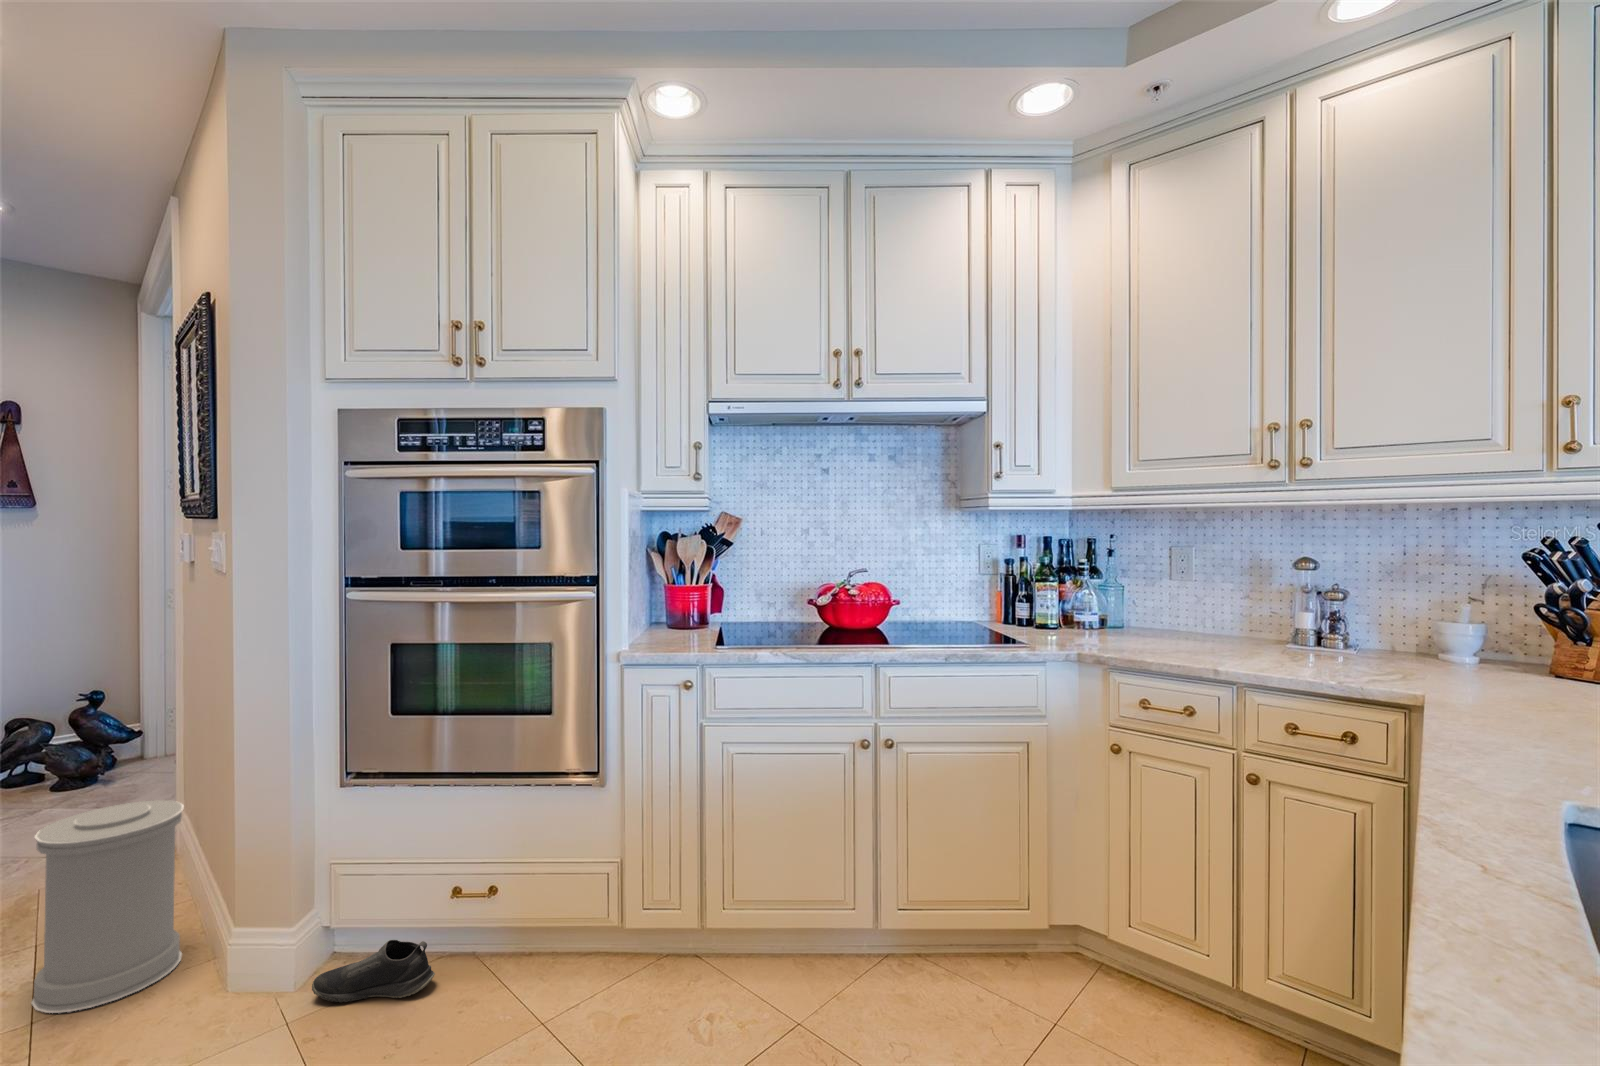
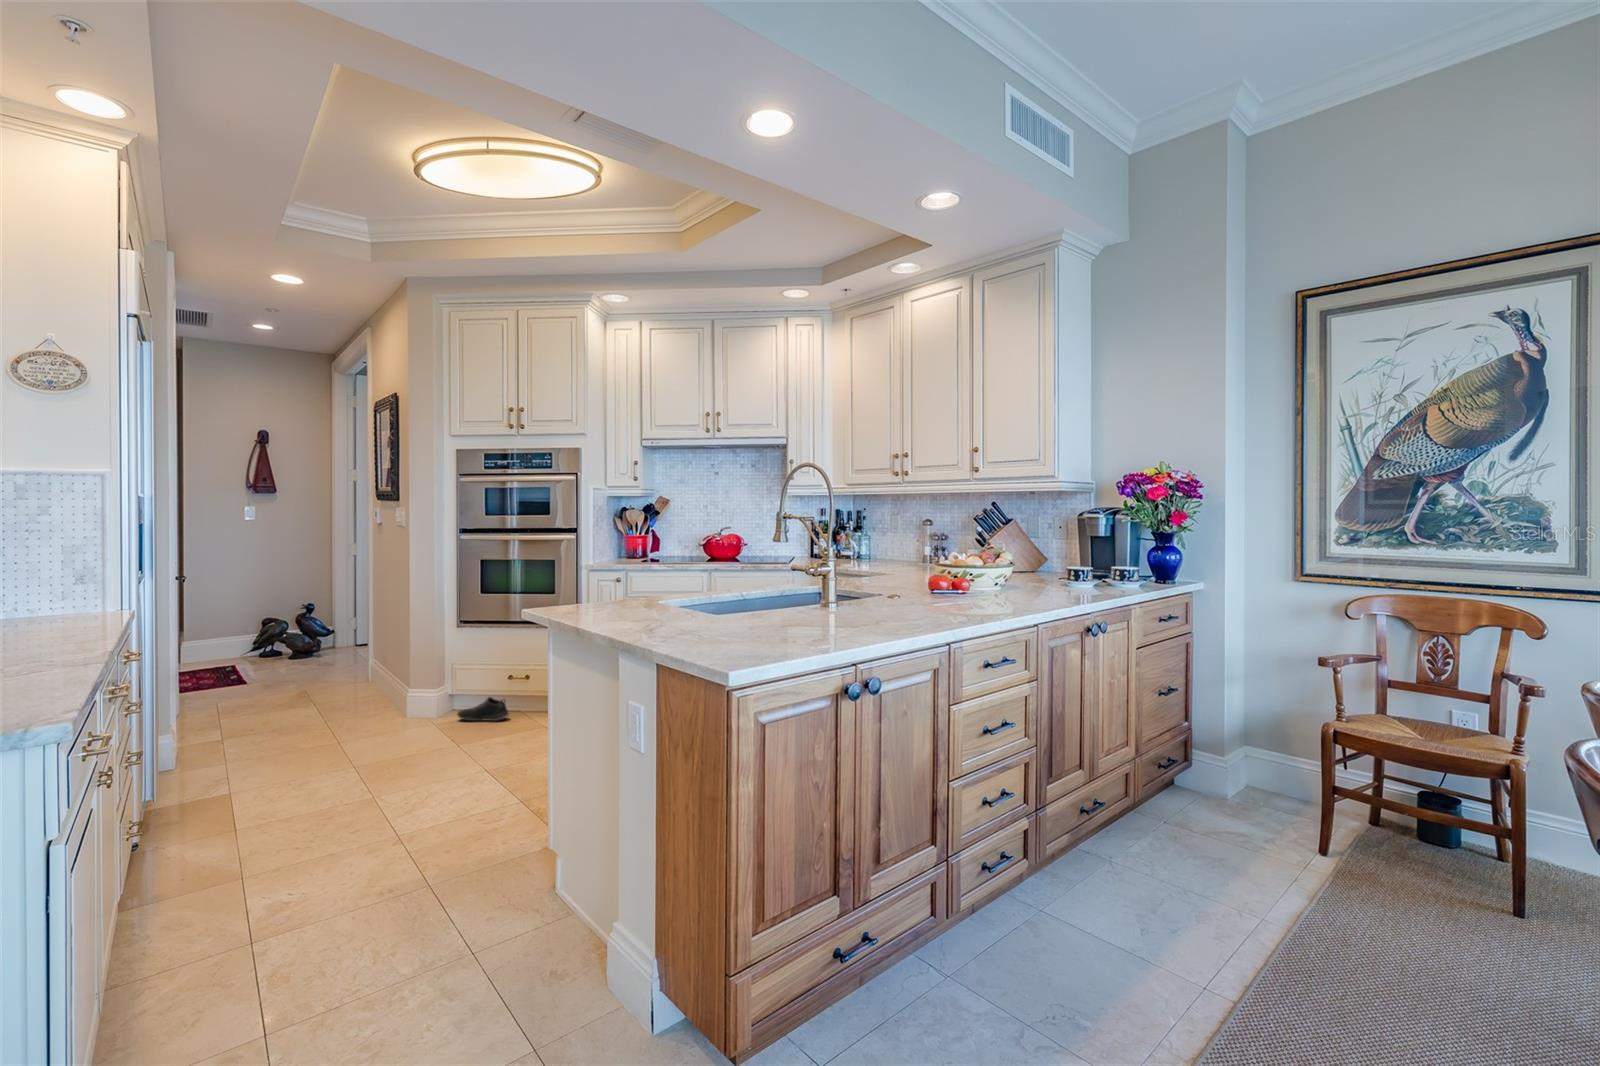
trash can: present [32,800,184,1013] -> none [340,638,397,720]

